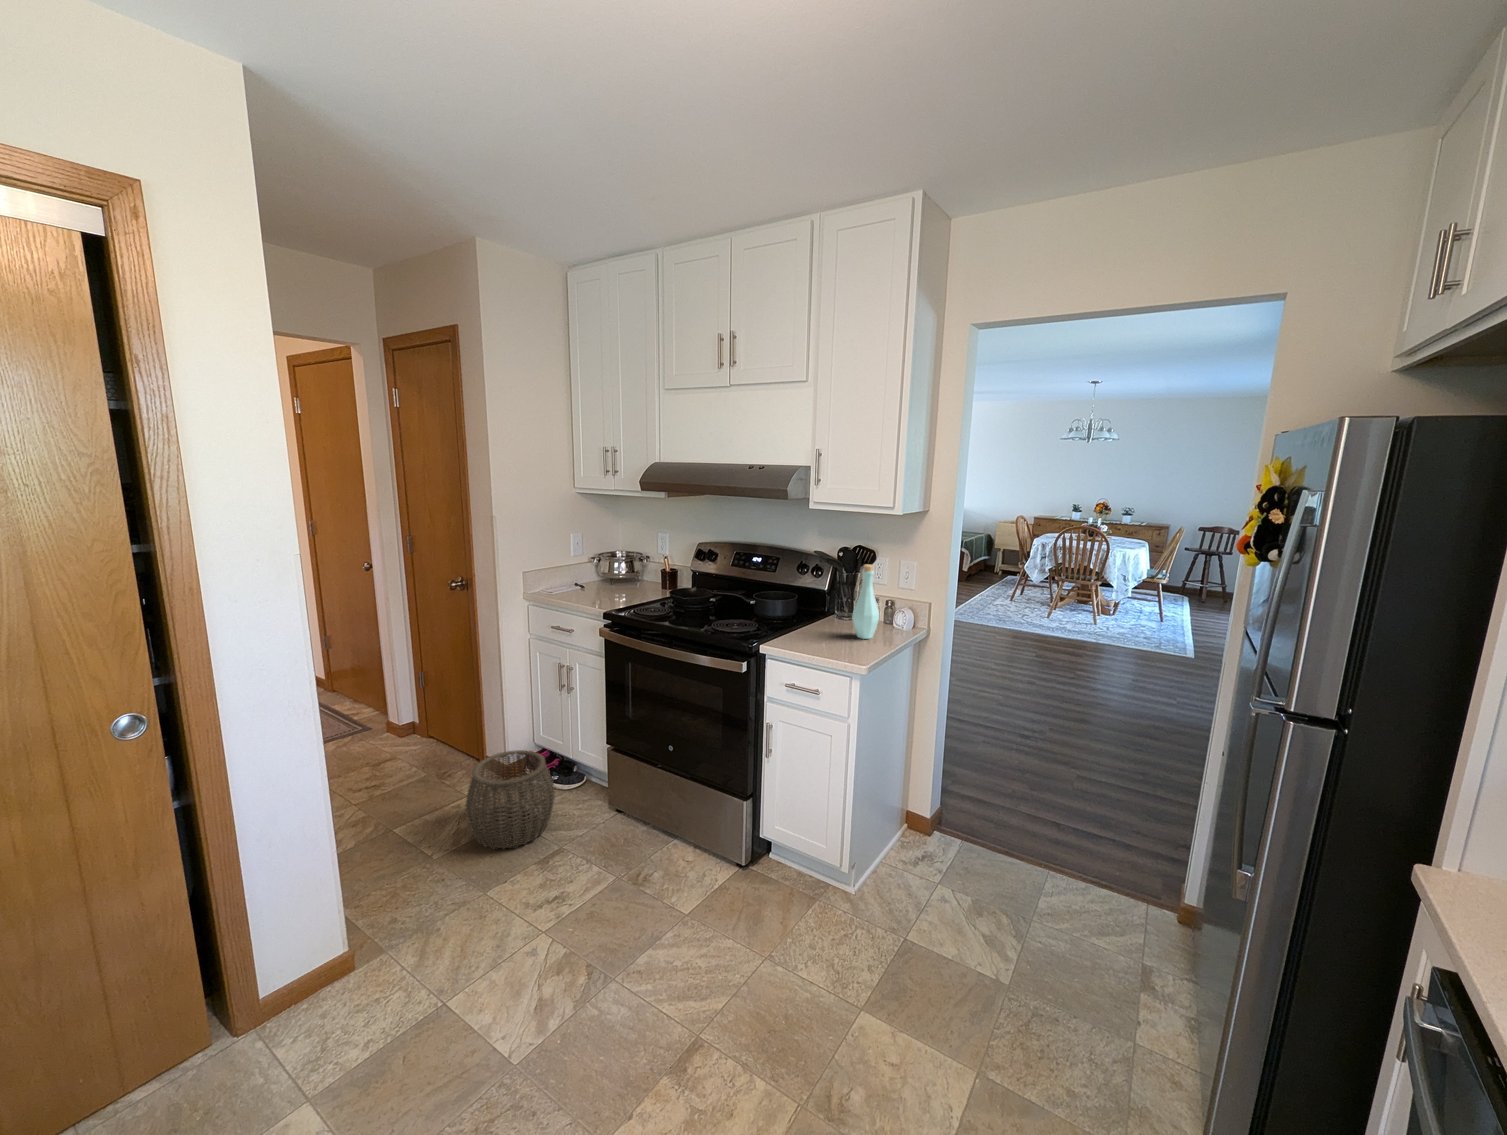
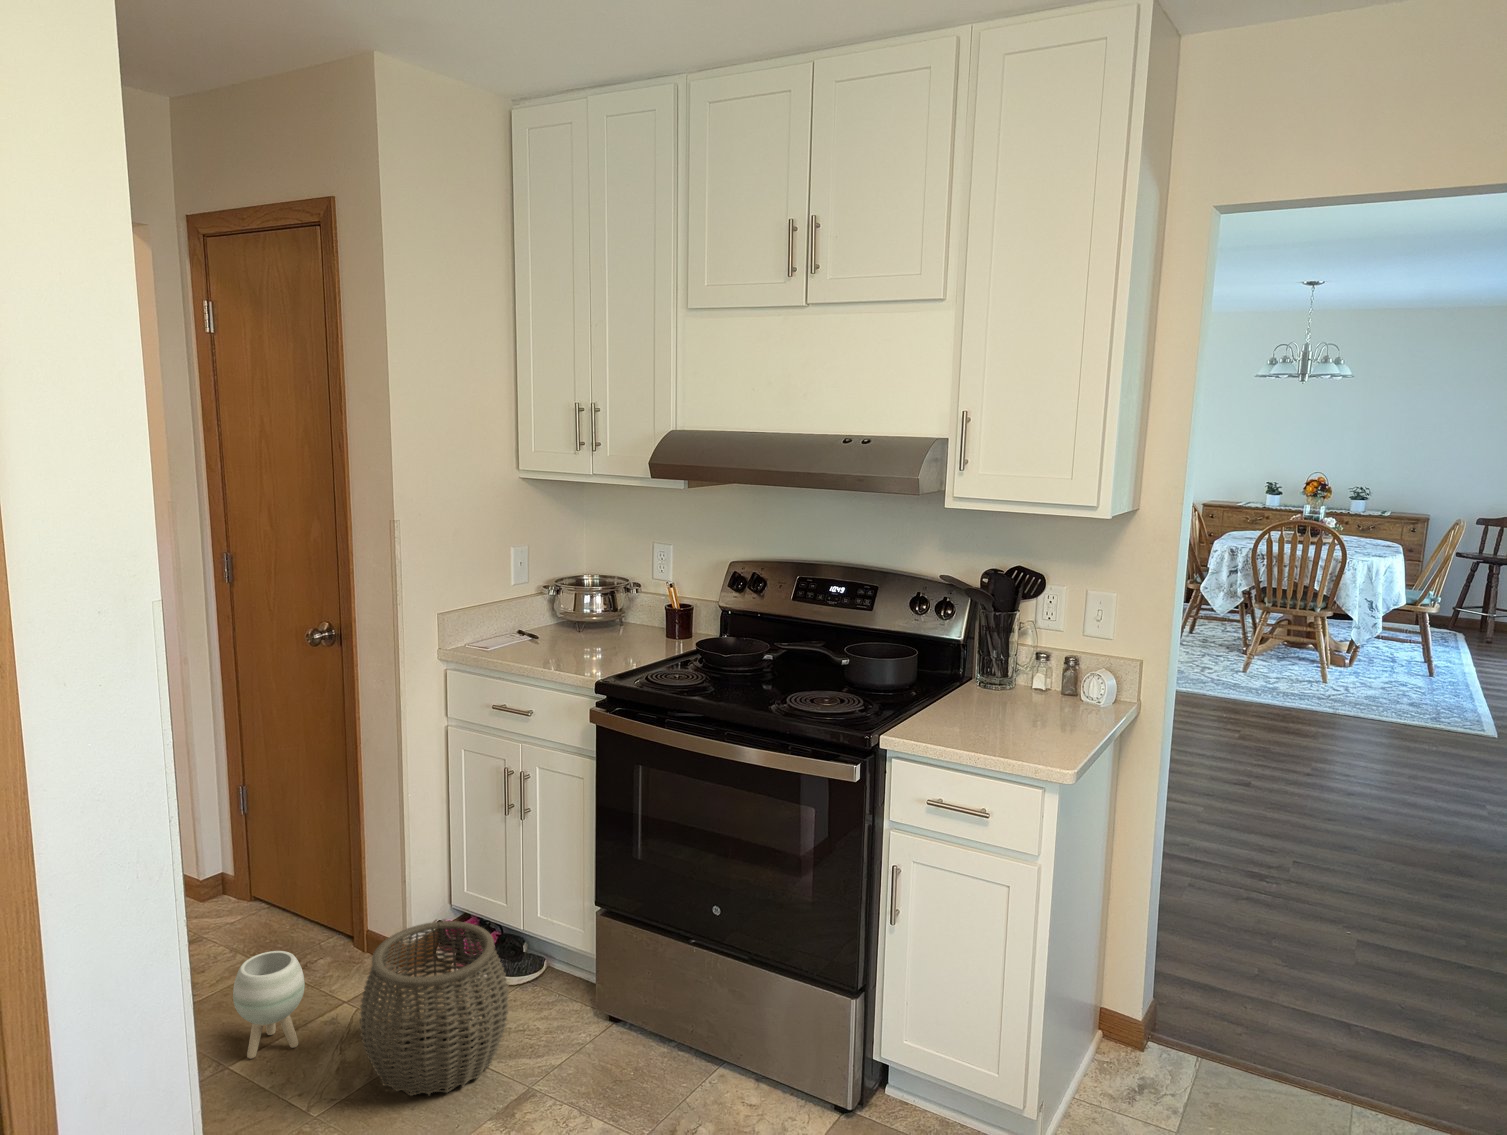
bottle: present [853,565,879,639] -> none [1023,599,1068,723]
planter: none [396,765,439,826] -> present [233,951,305,1059]

